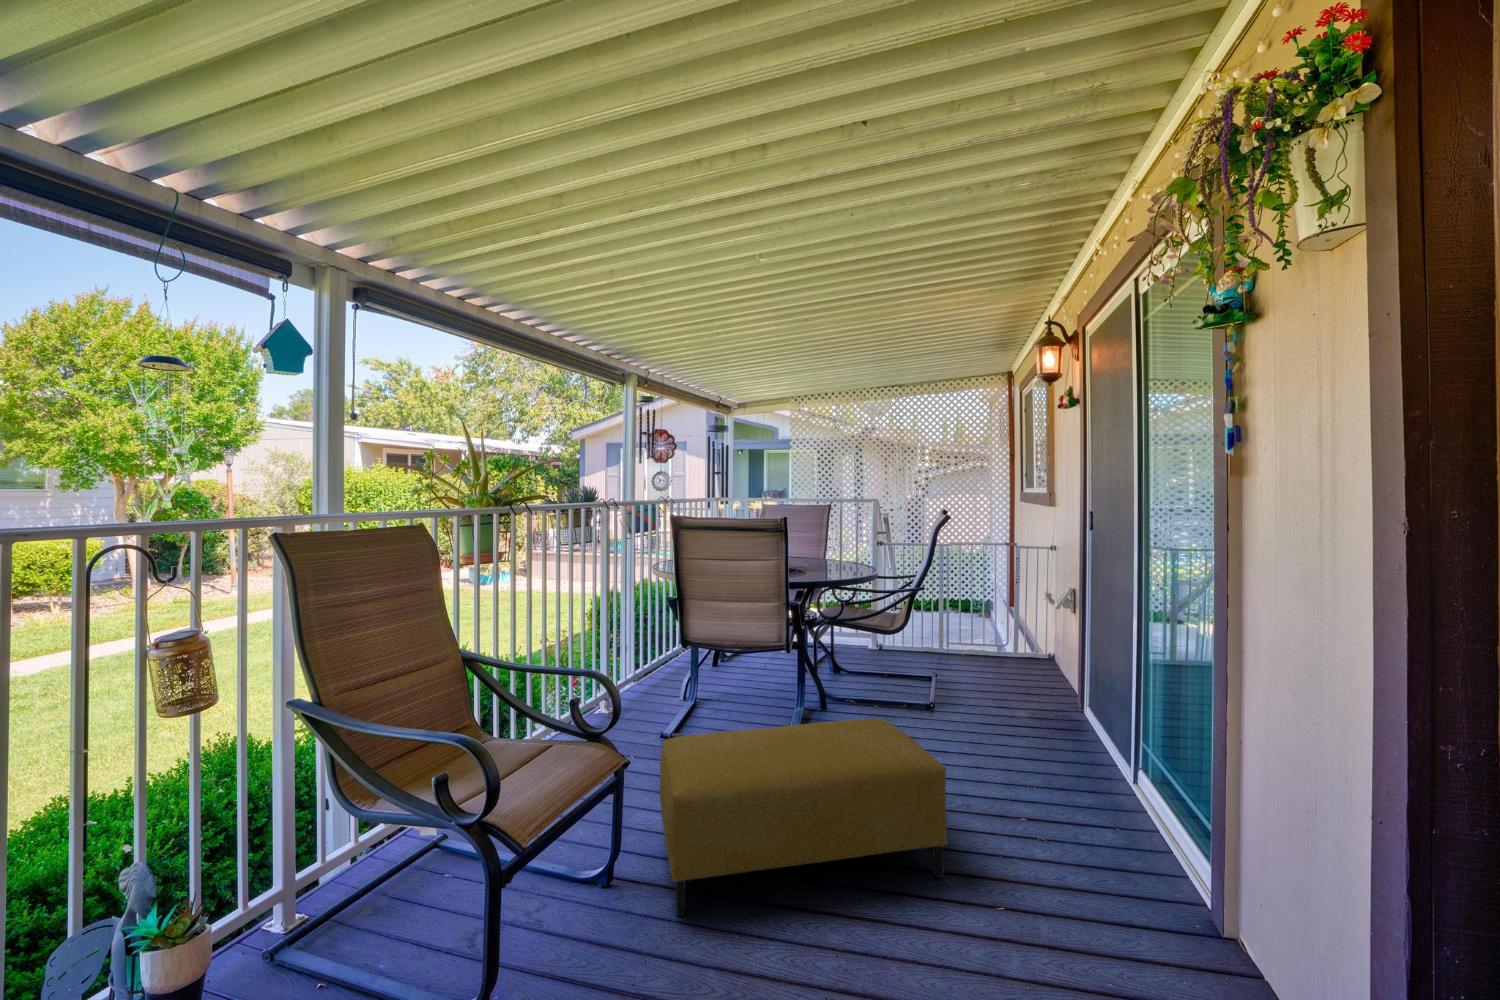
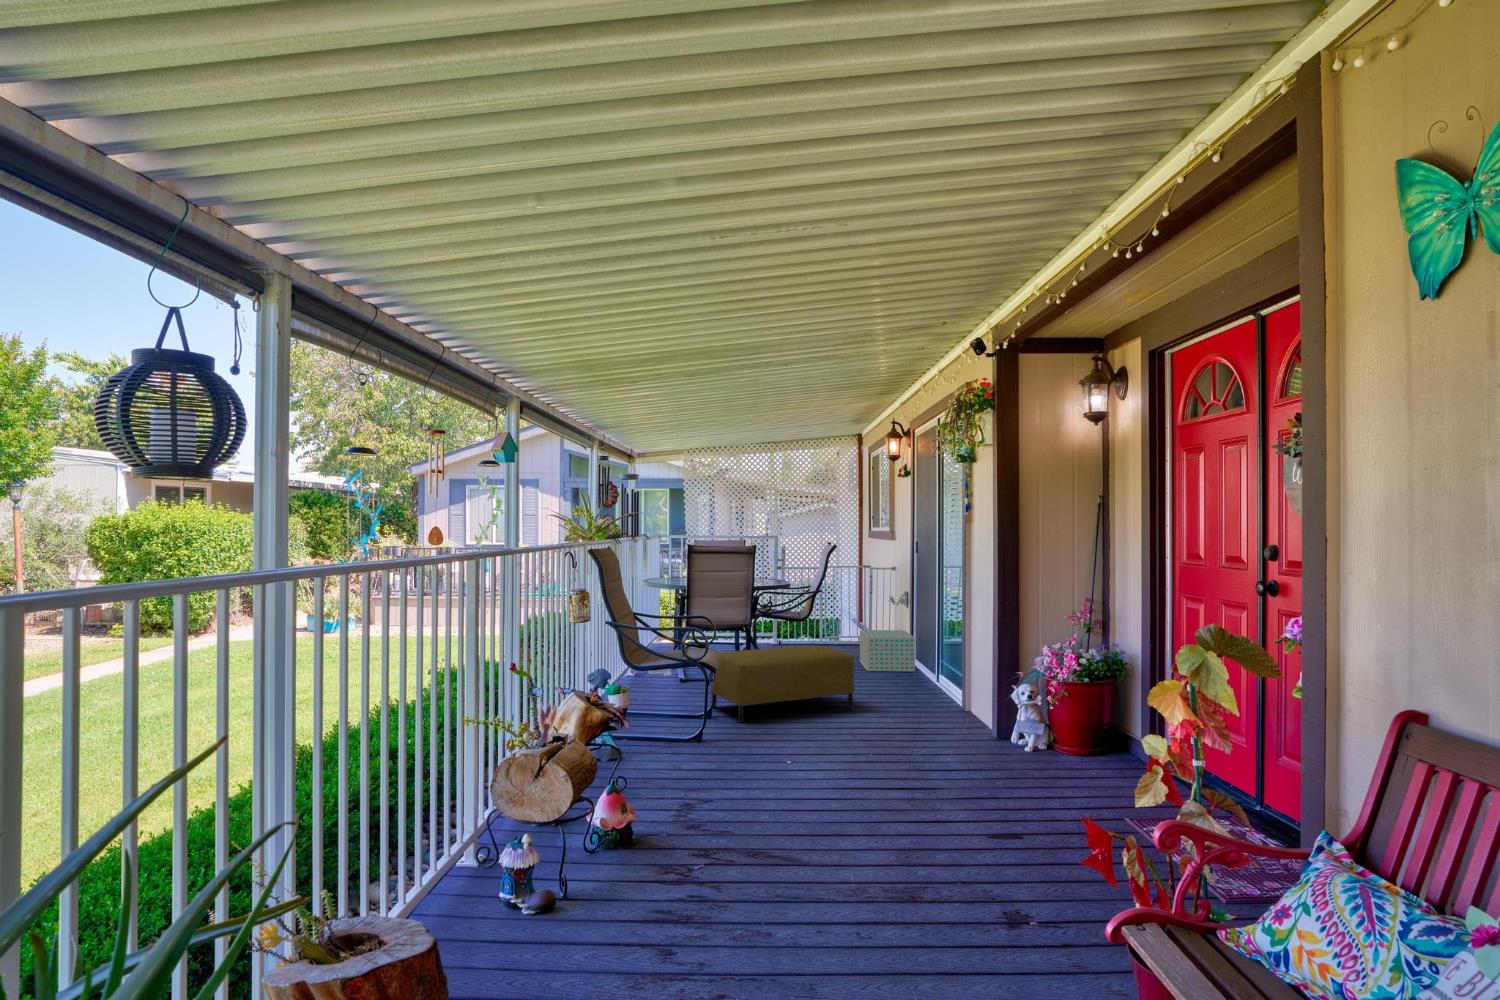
storage box: none [993,650,1089,734] -> present [859,630,915,671]

